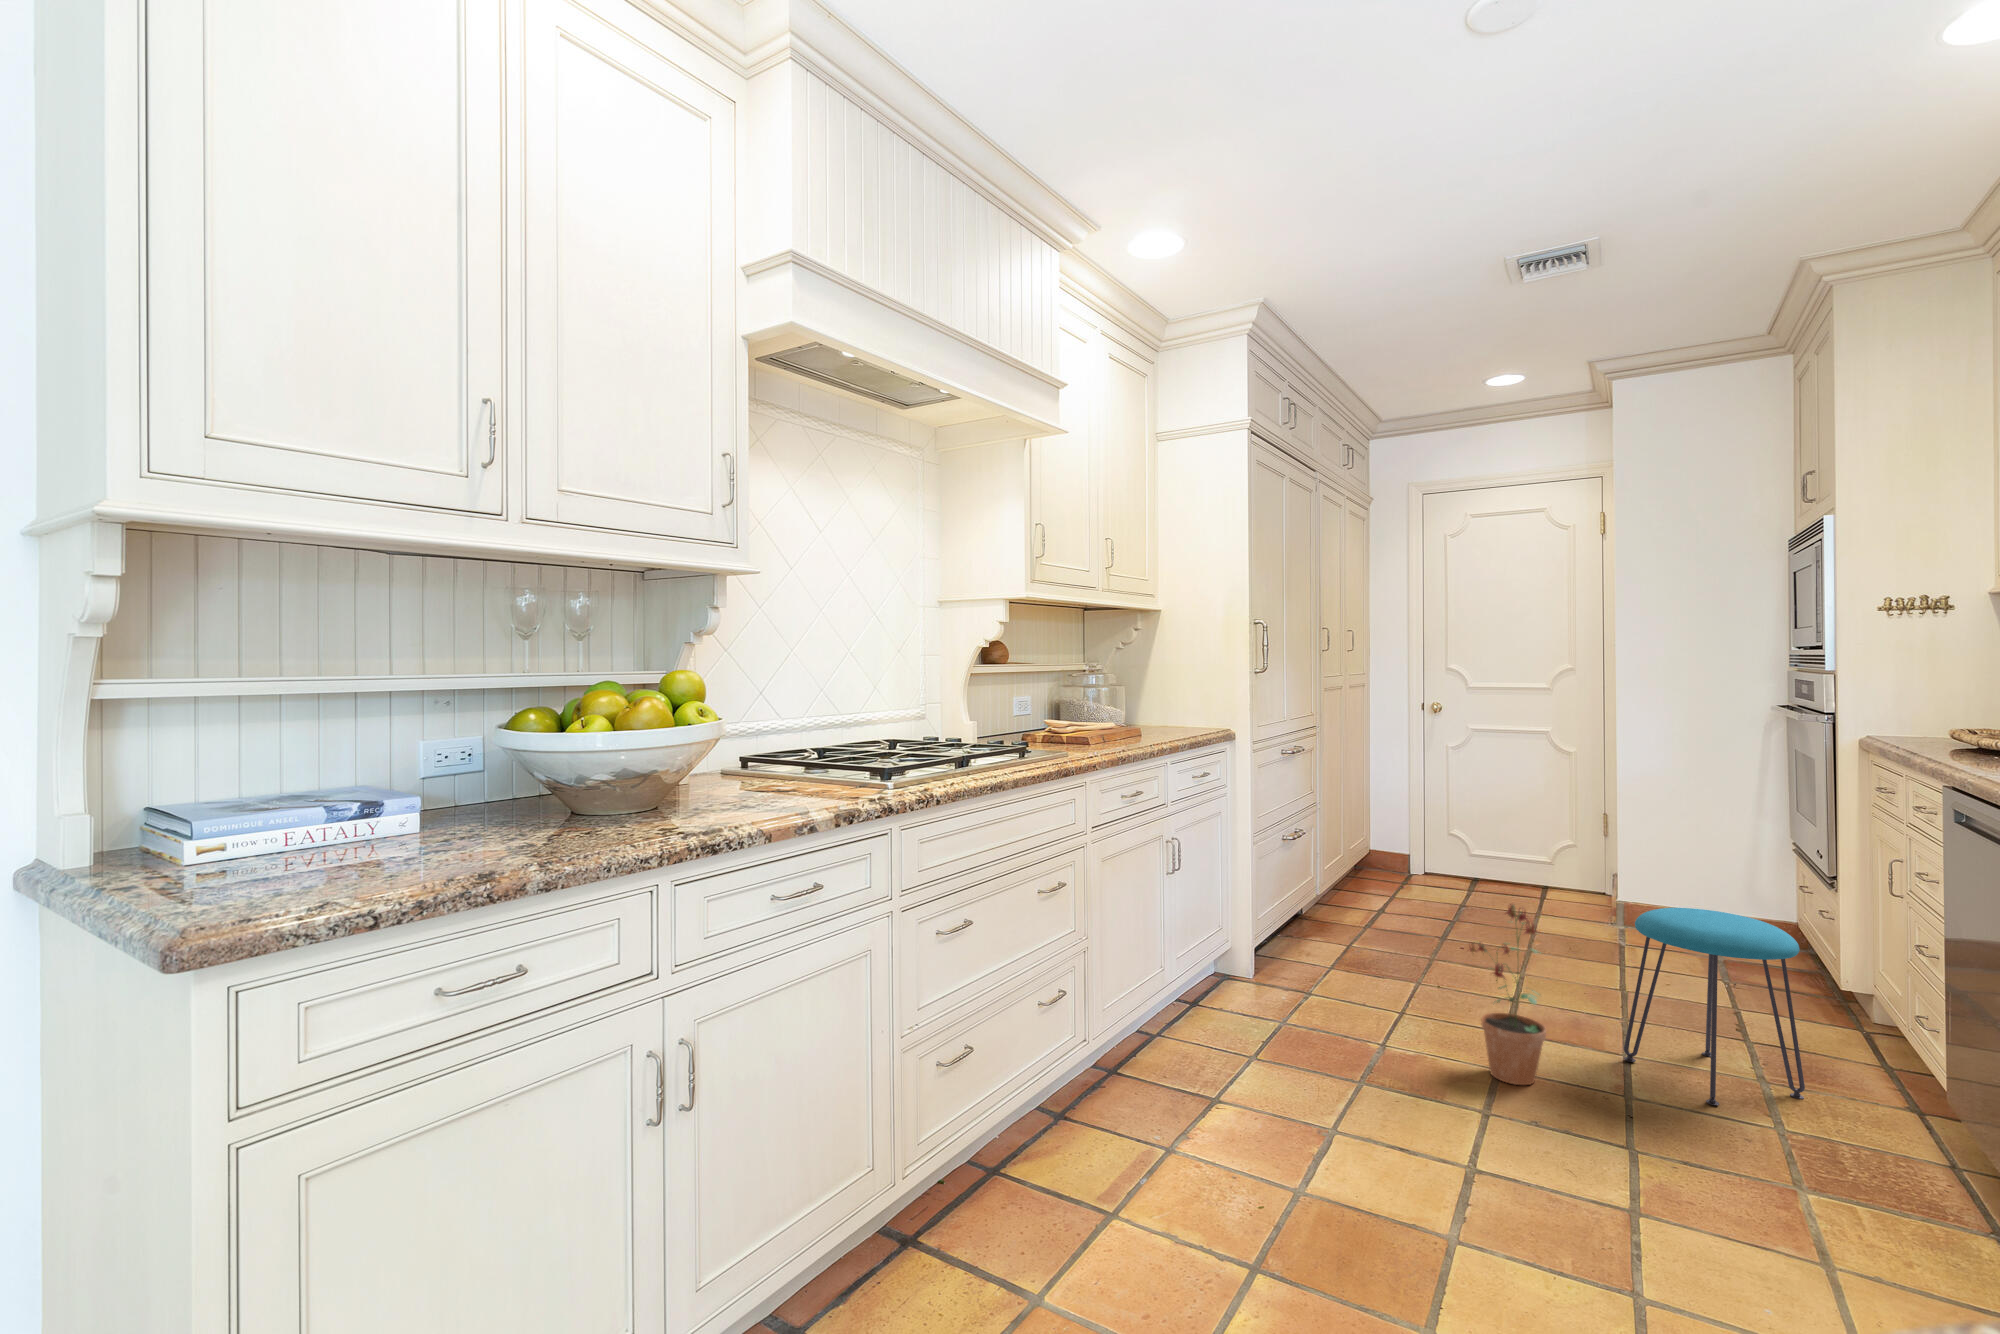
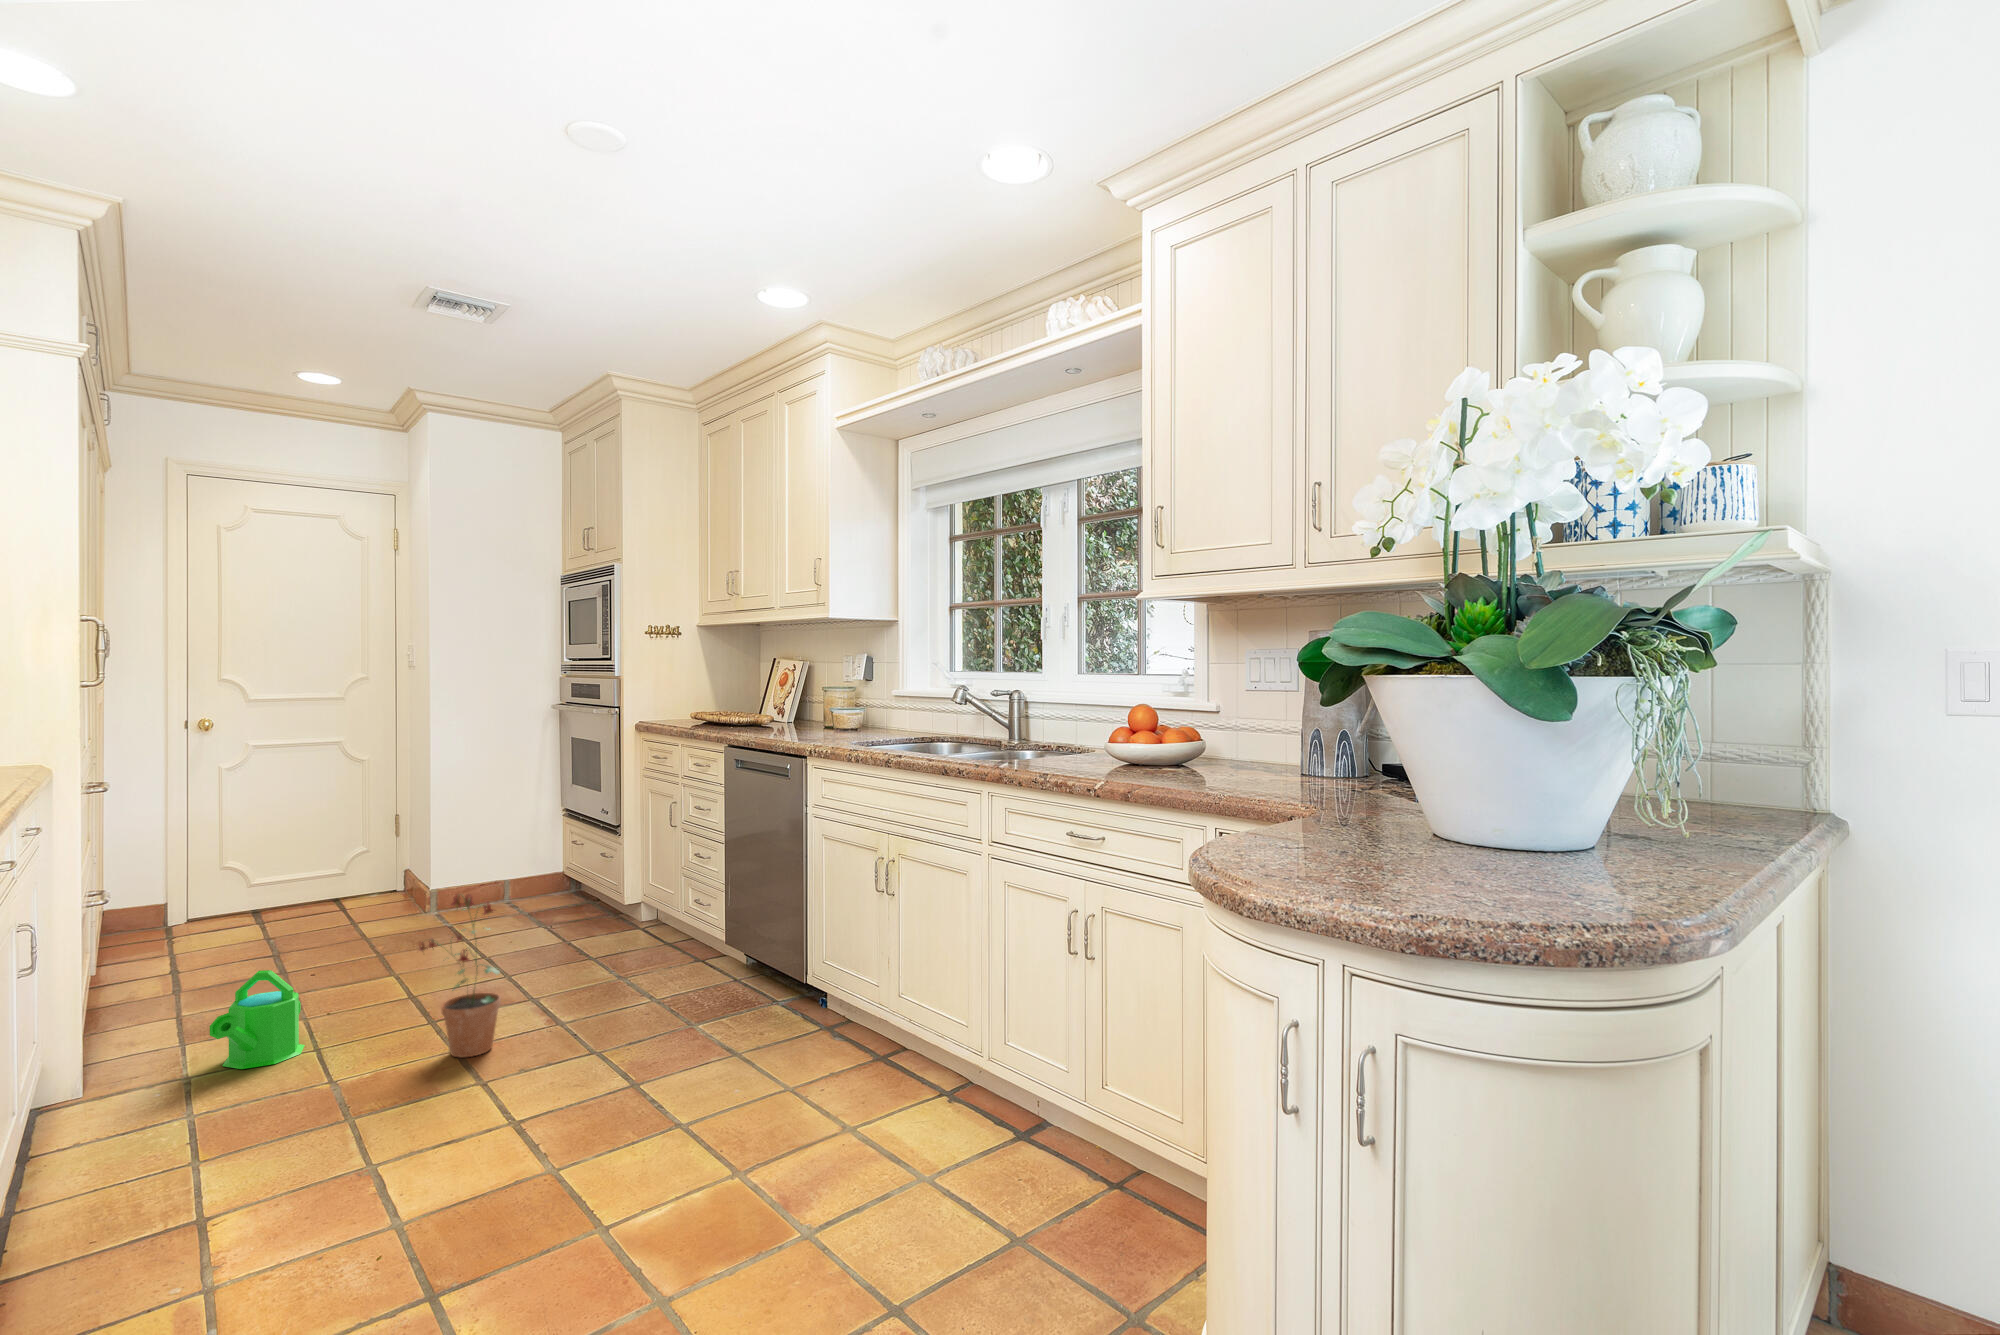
stool: present [1624,908,1805,1106] -> none [534,860,651,1005]
watering can: none [1314,924,1403,1010] -> present [210,970,305,1069]

